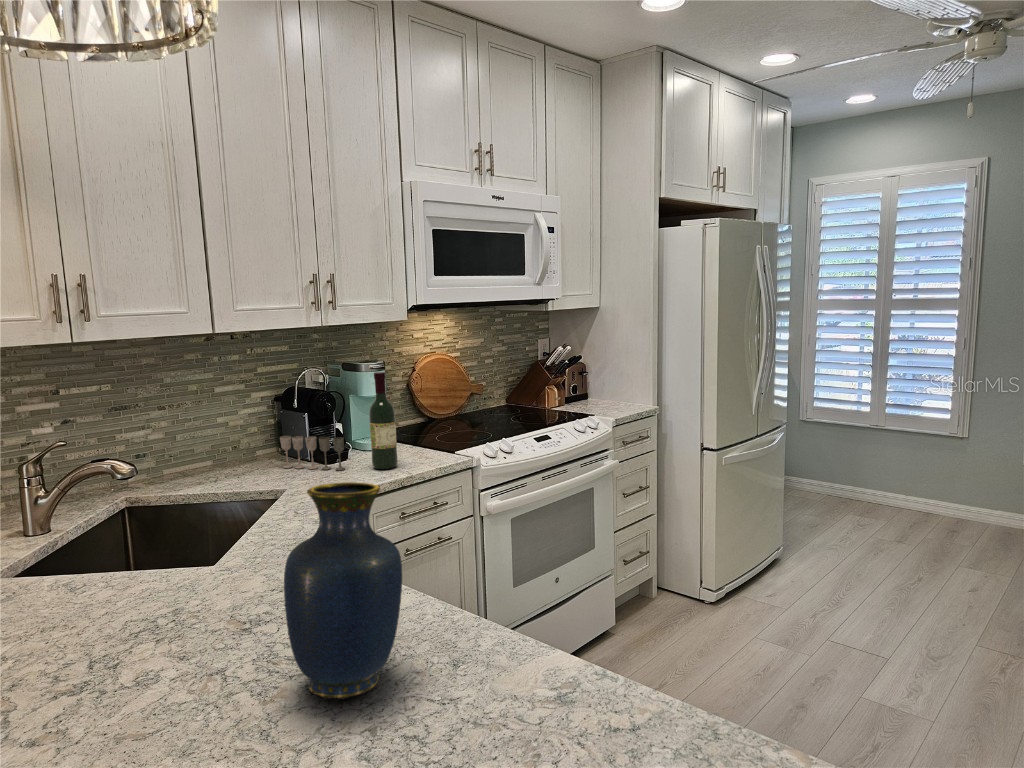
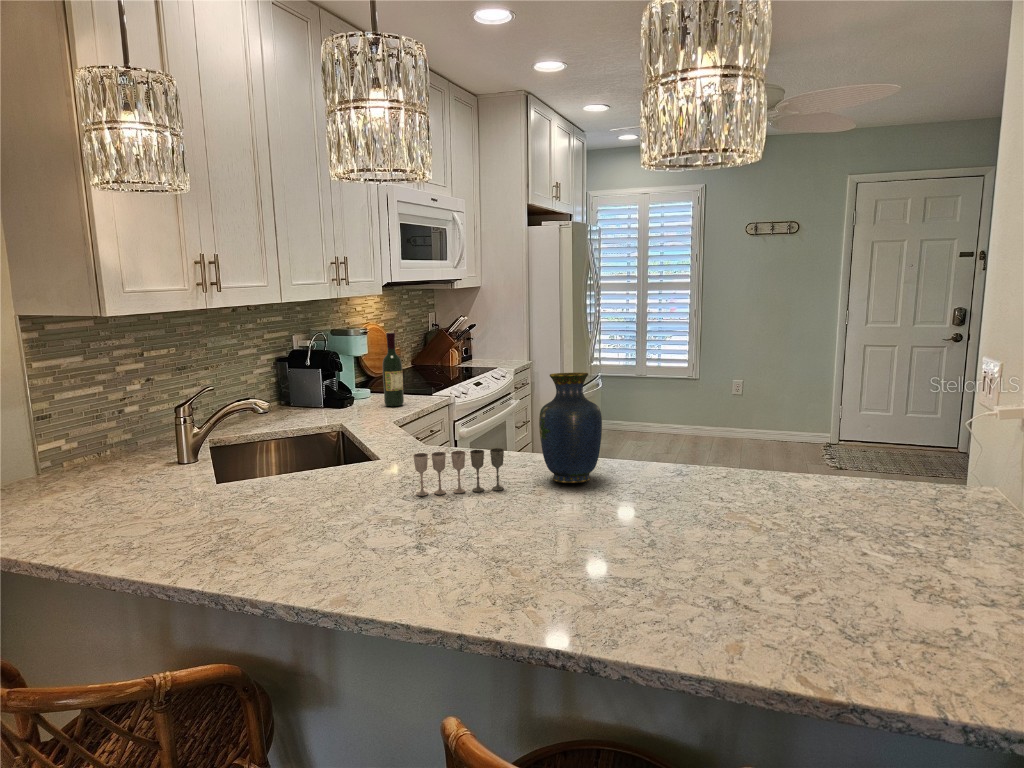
wine glass: present [280,436,345,470] -> present [414,448,504,496]

